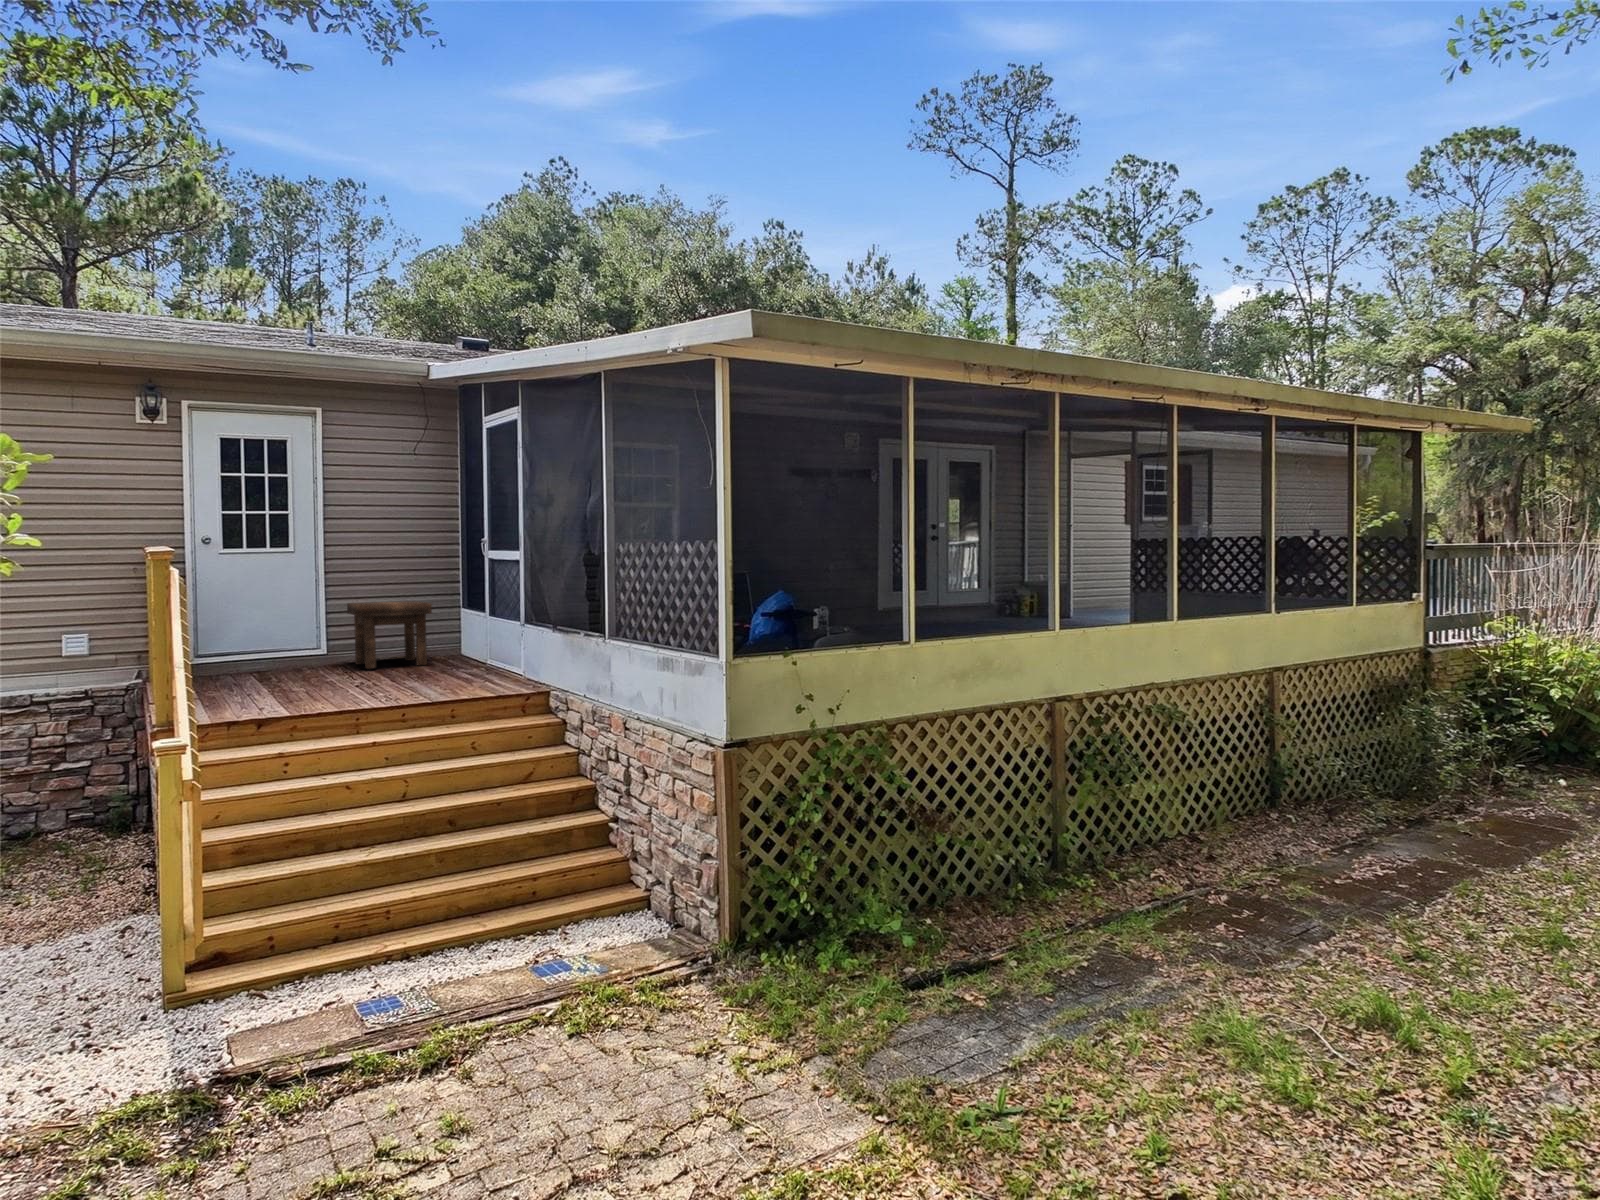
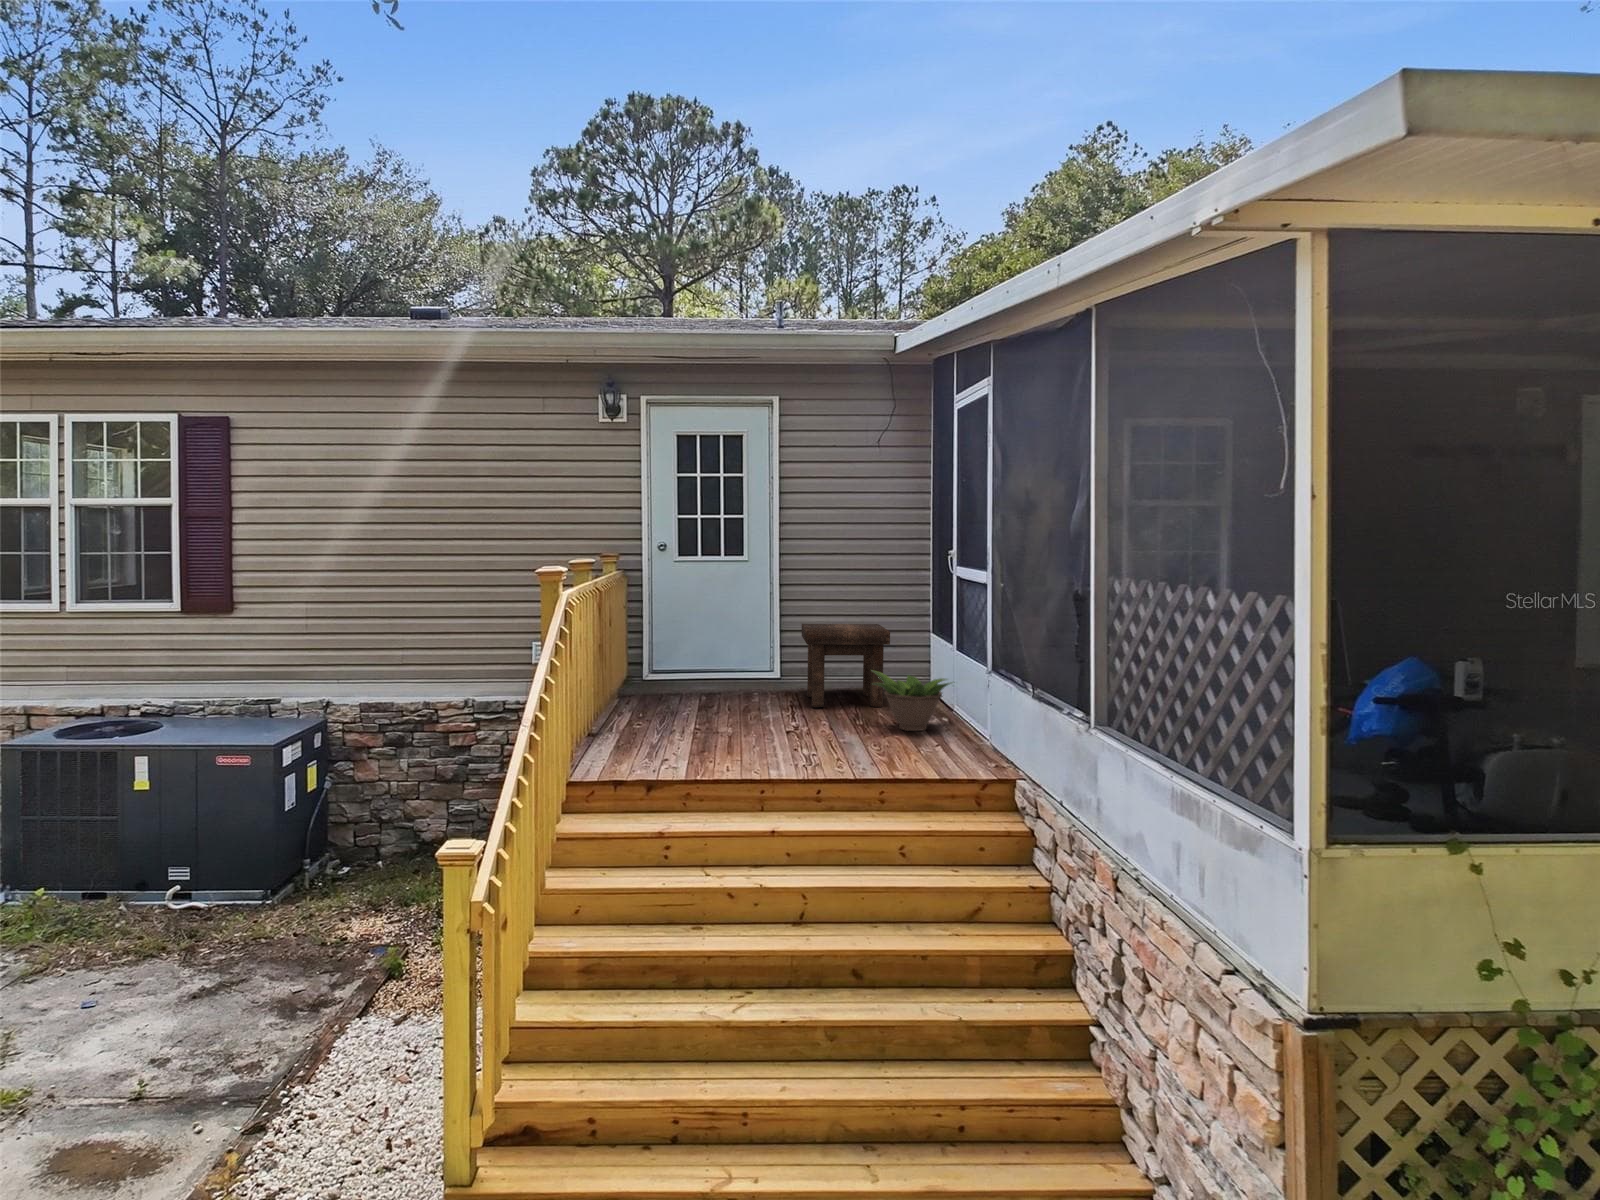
decorative plant: none [421,632,490,675] -> present [873,671,952,731]

